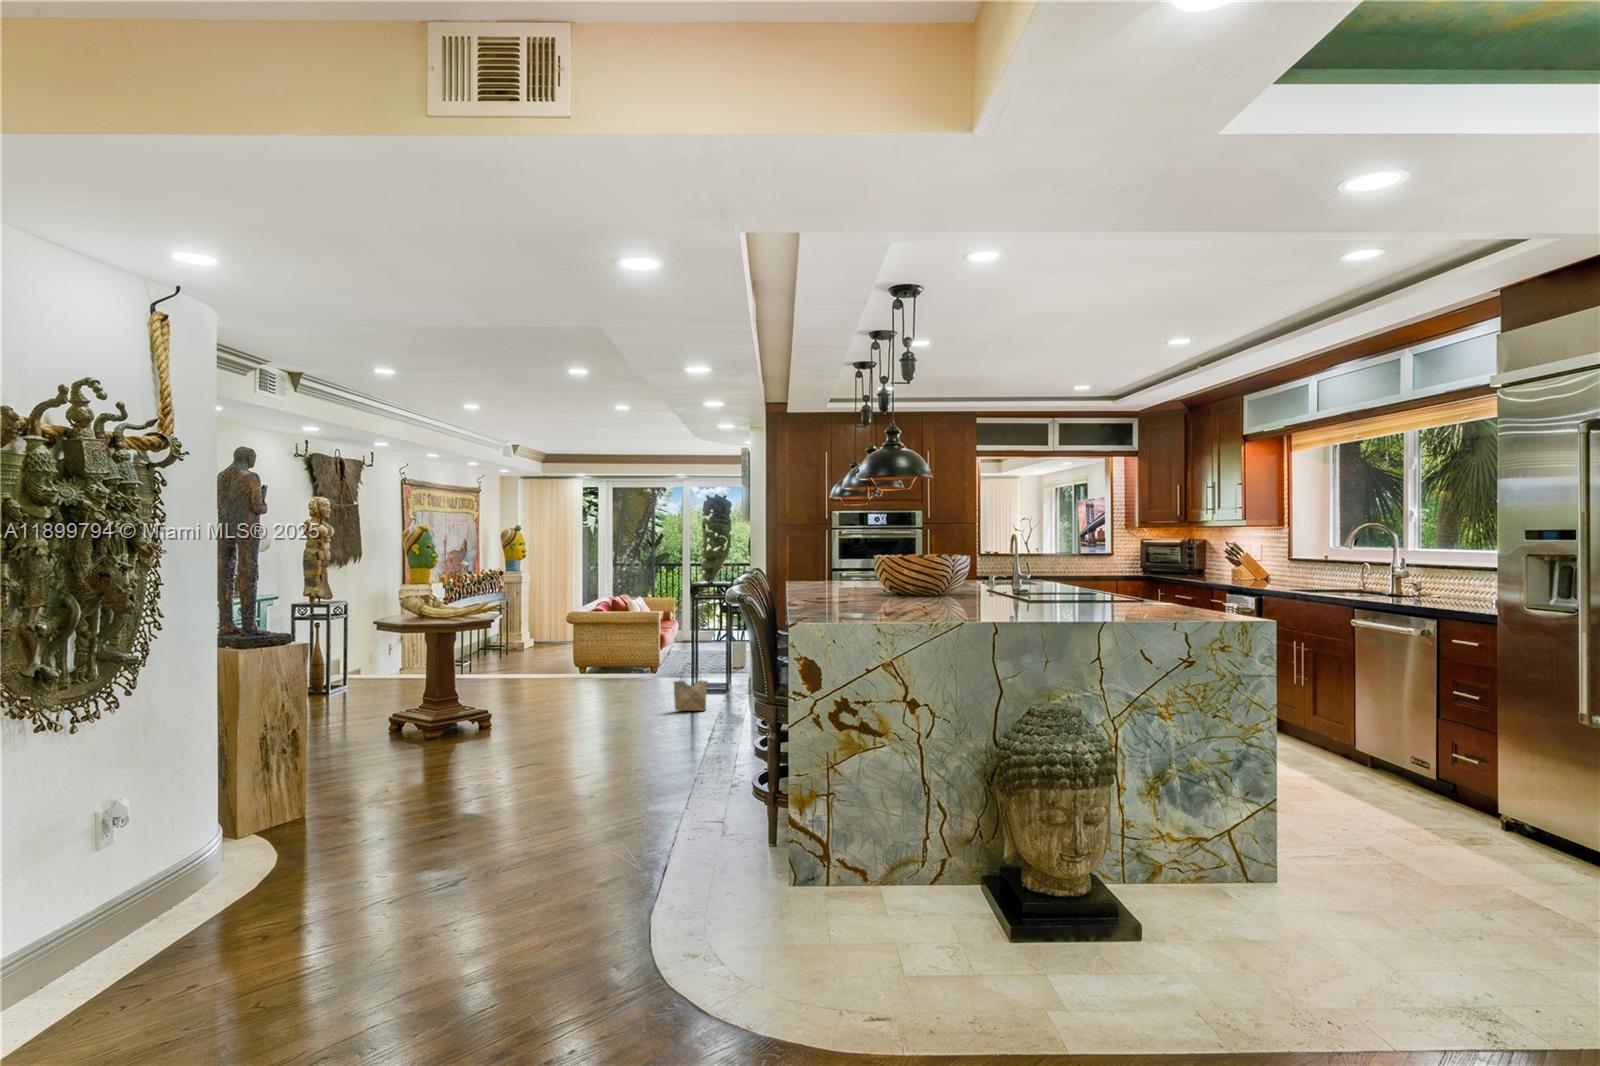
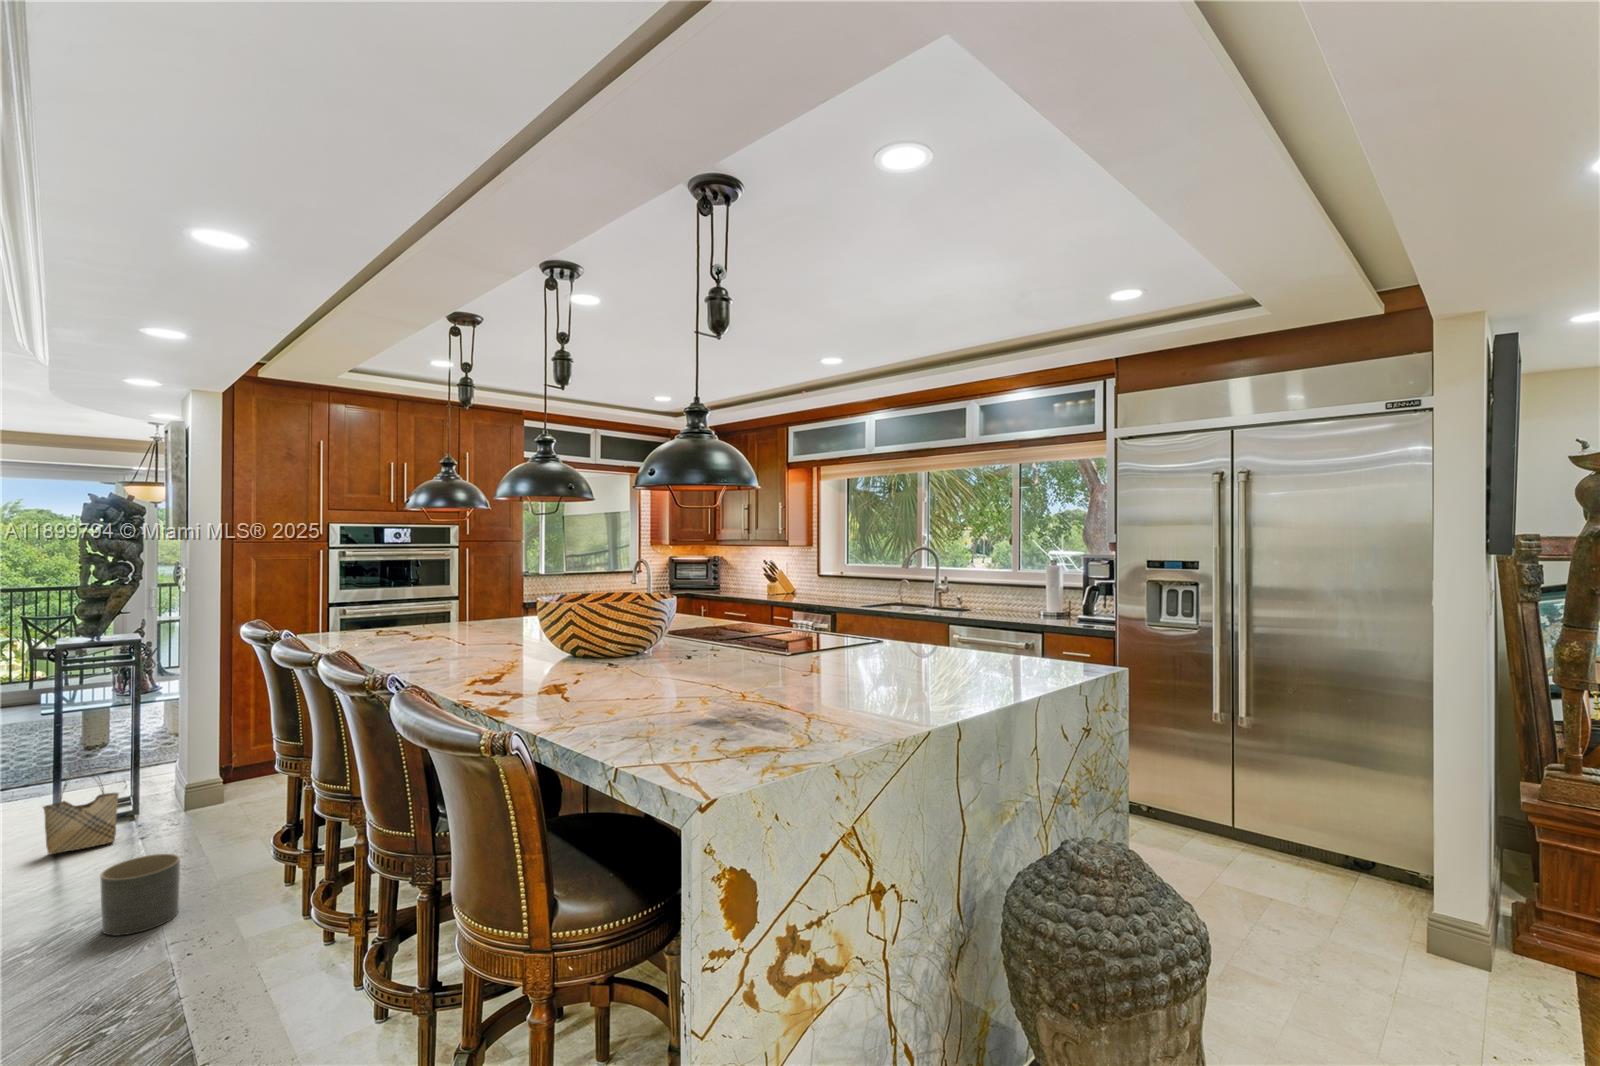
planter: none [681,707,716,746] -> present [100,854,180,935]

